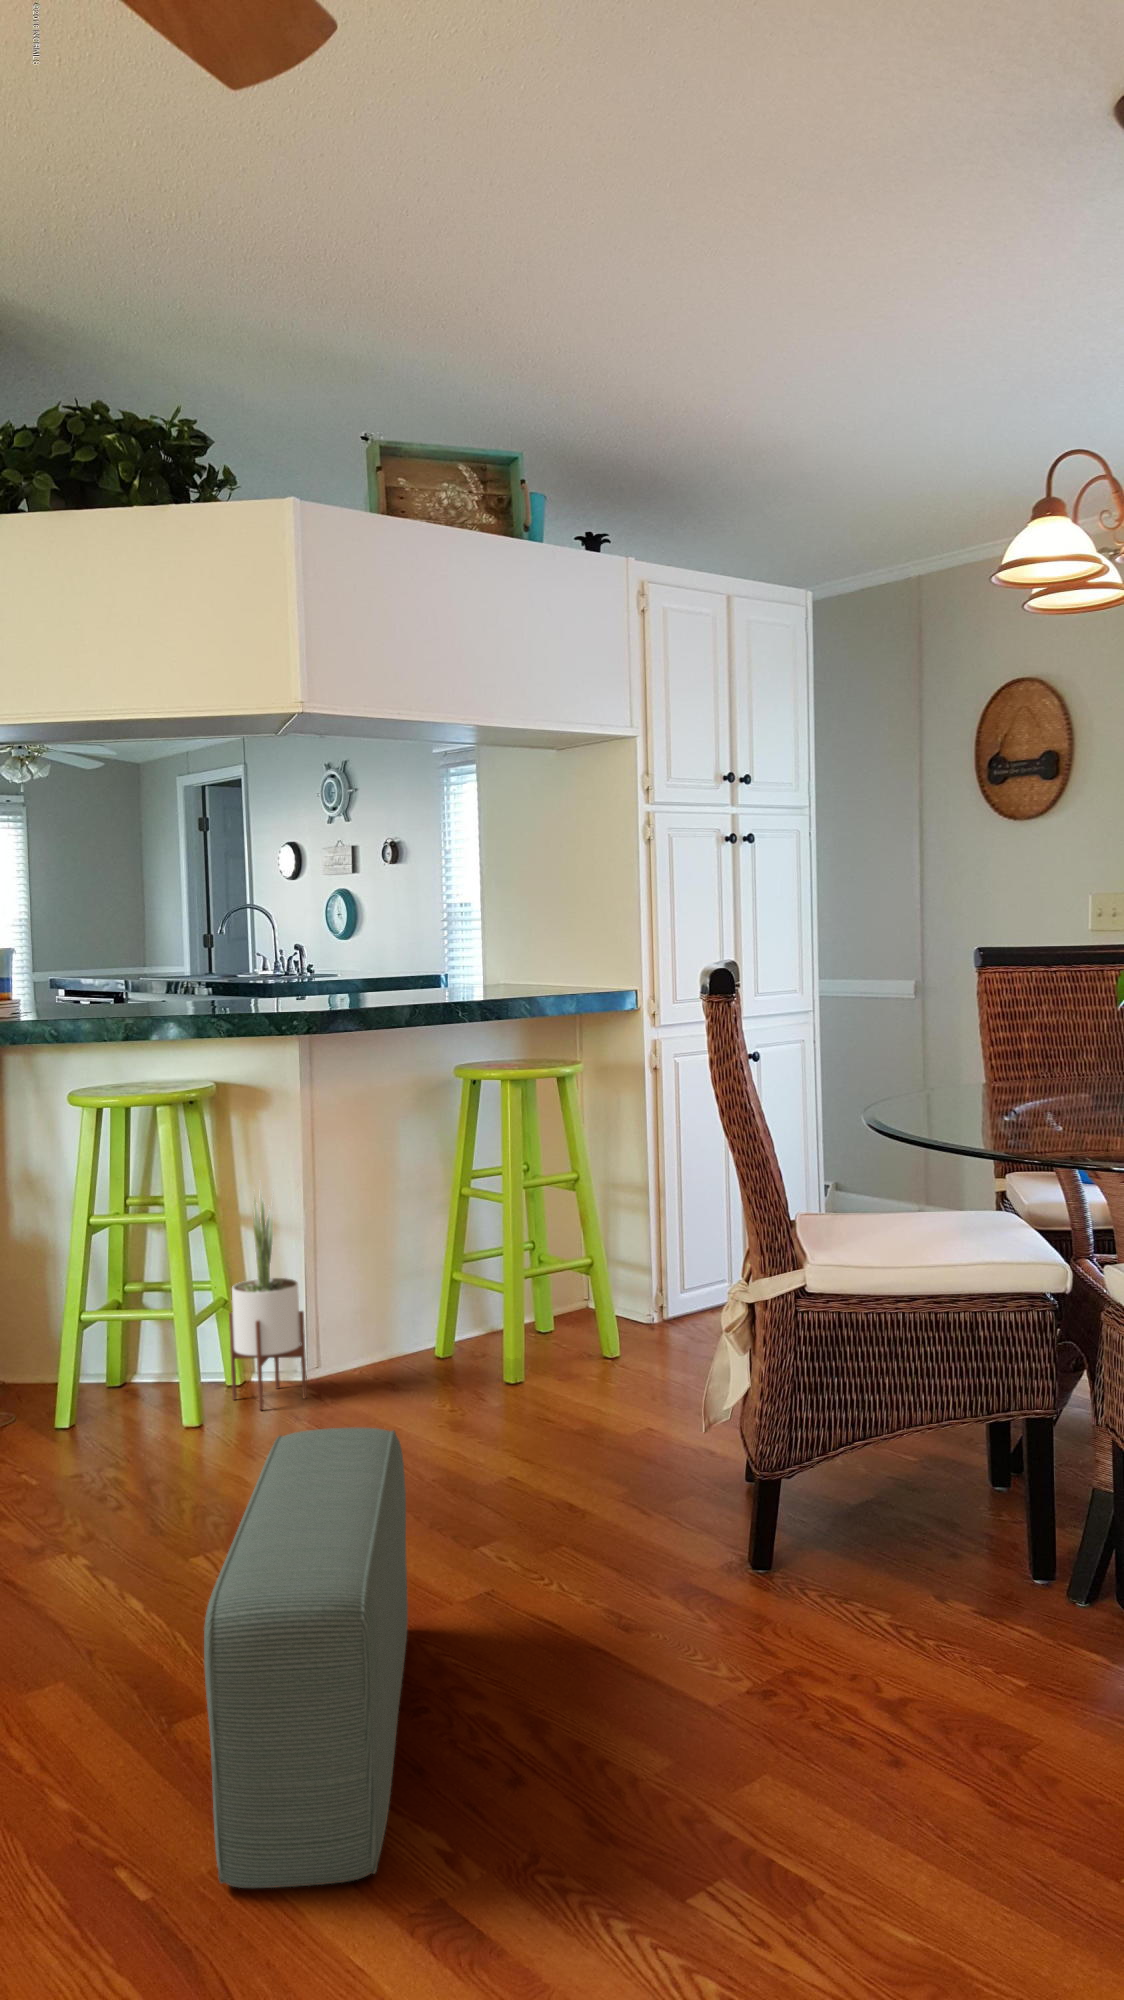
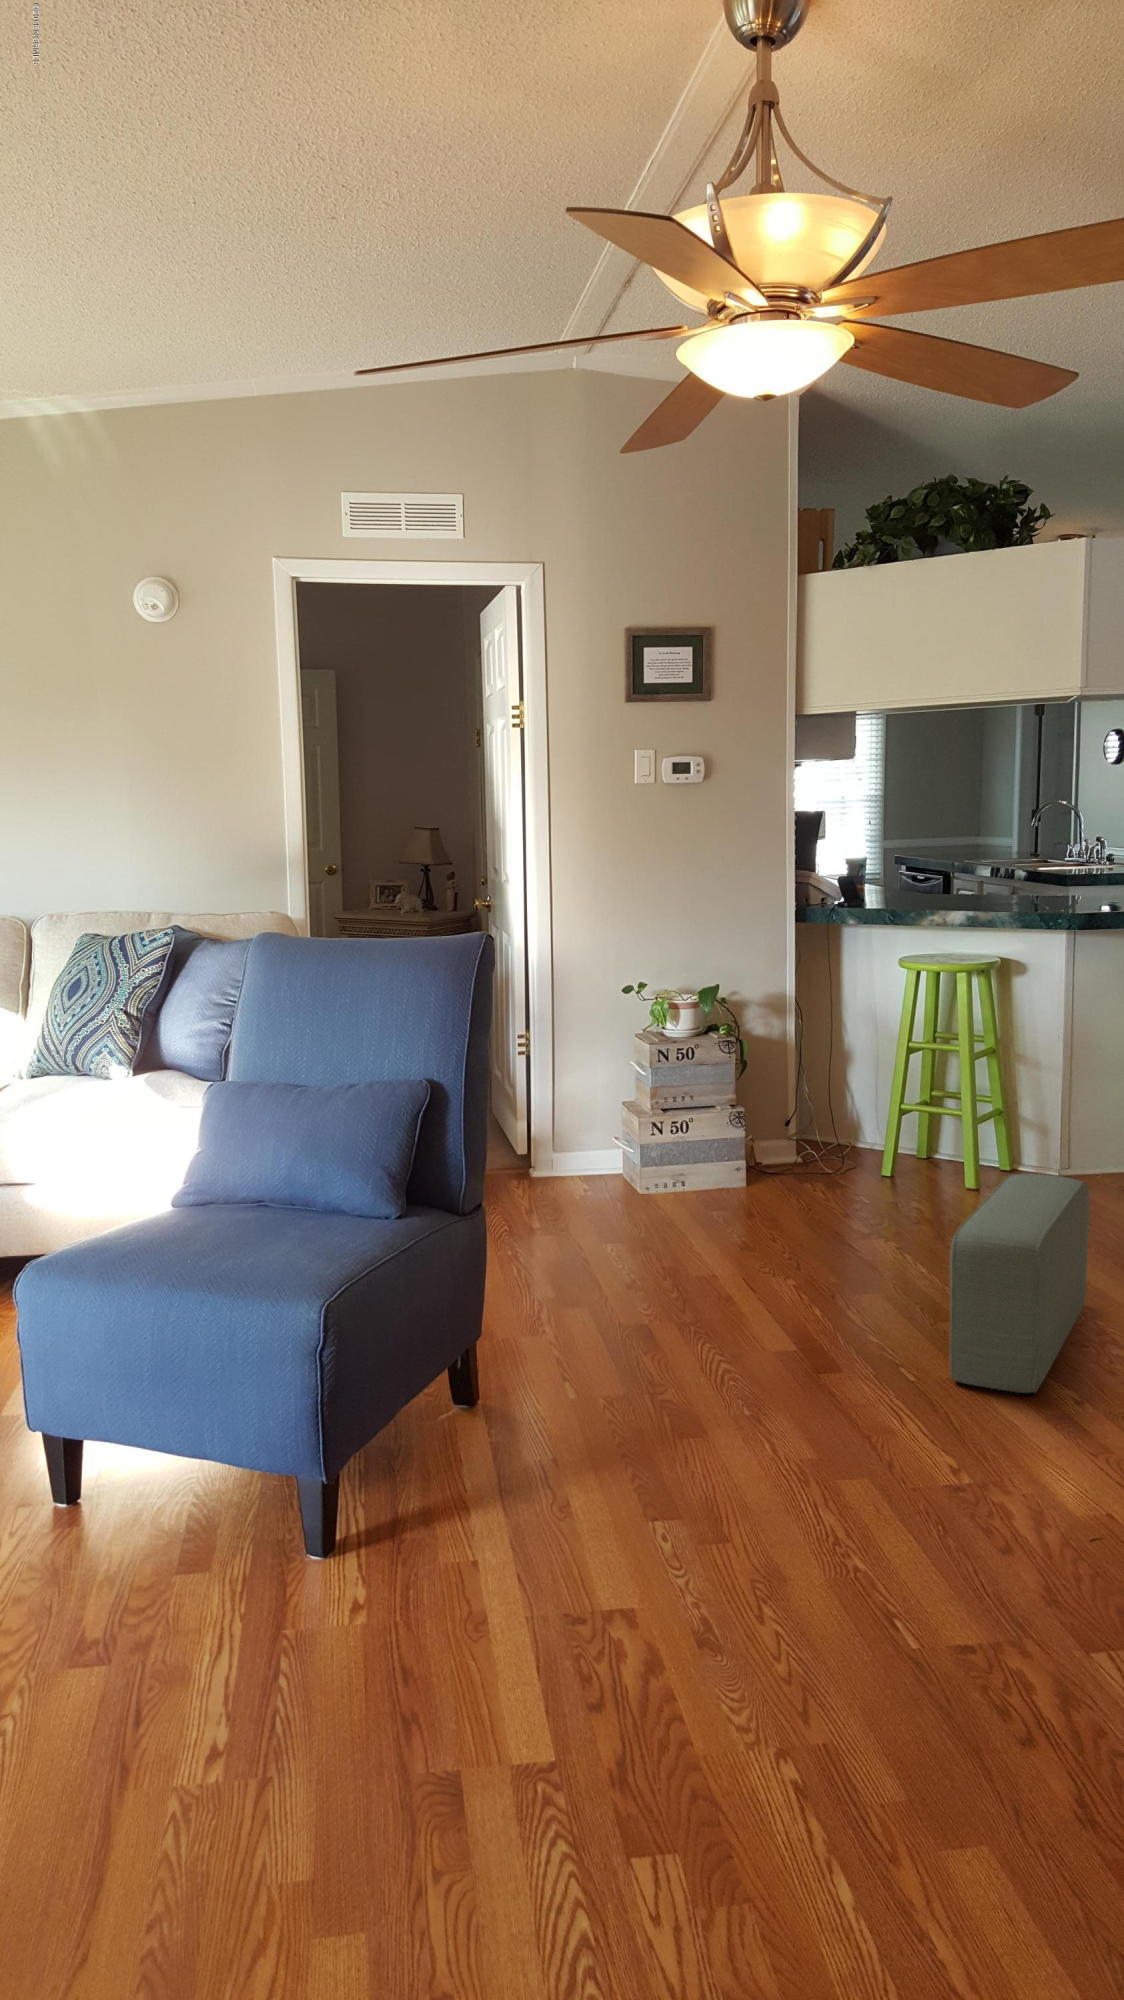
potted plant: present [229,1184,307,1410] -> none [1000,1027,1054,1185]

